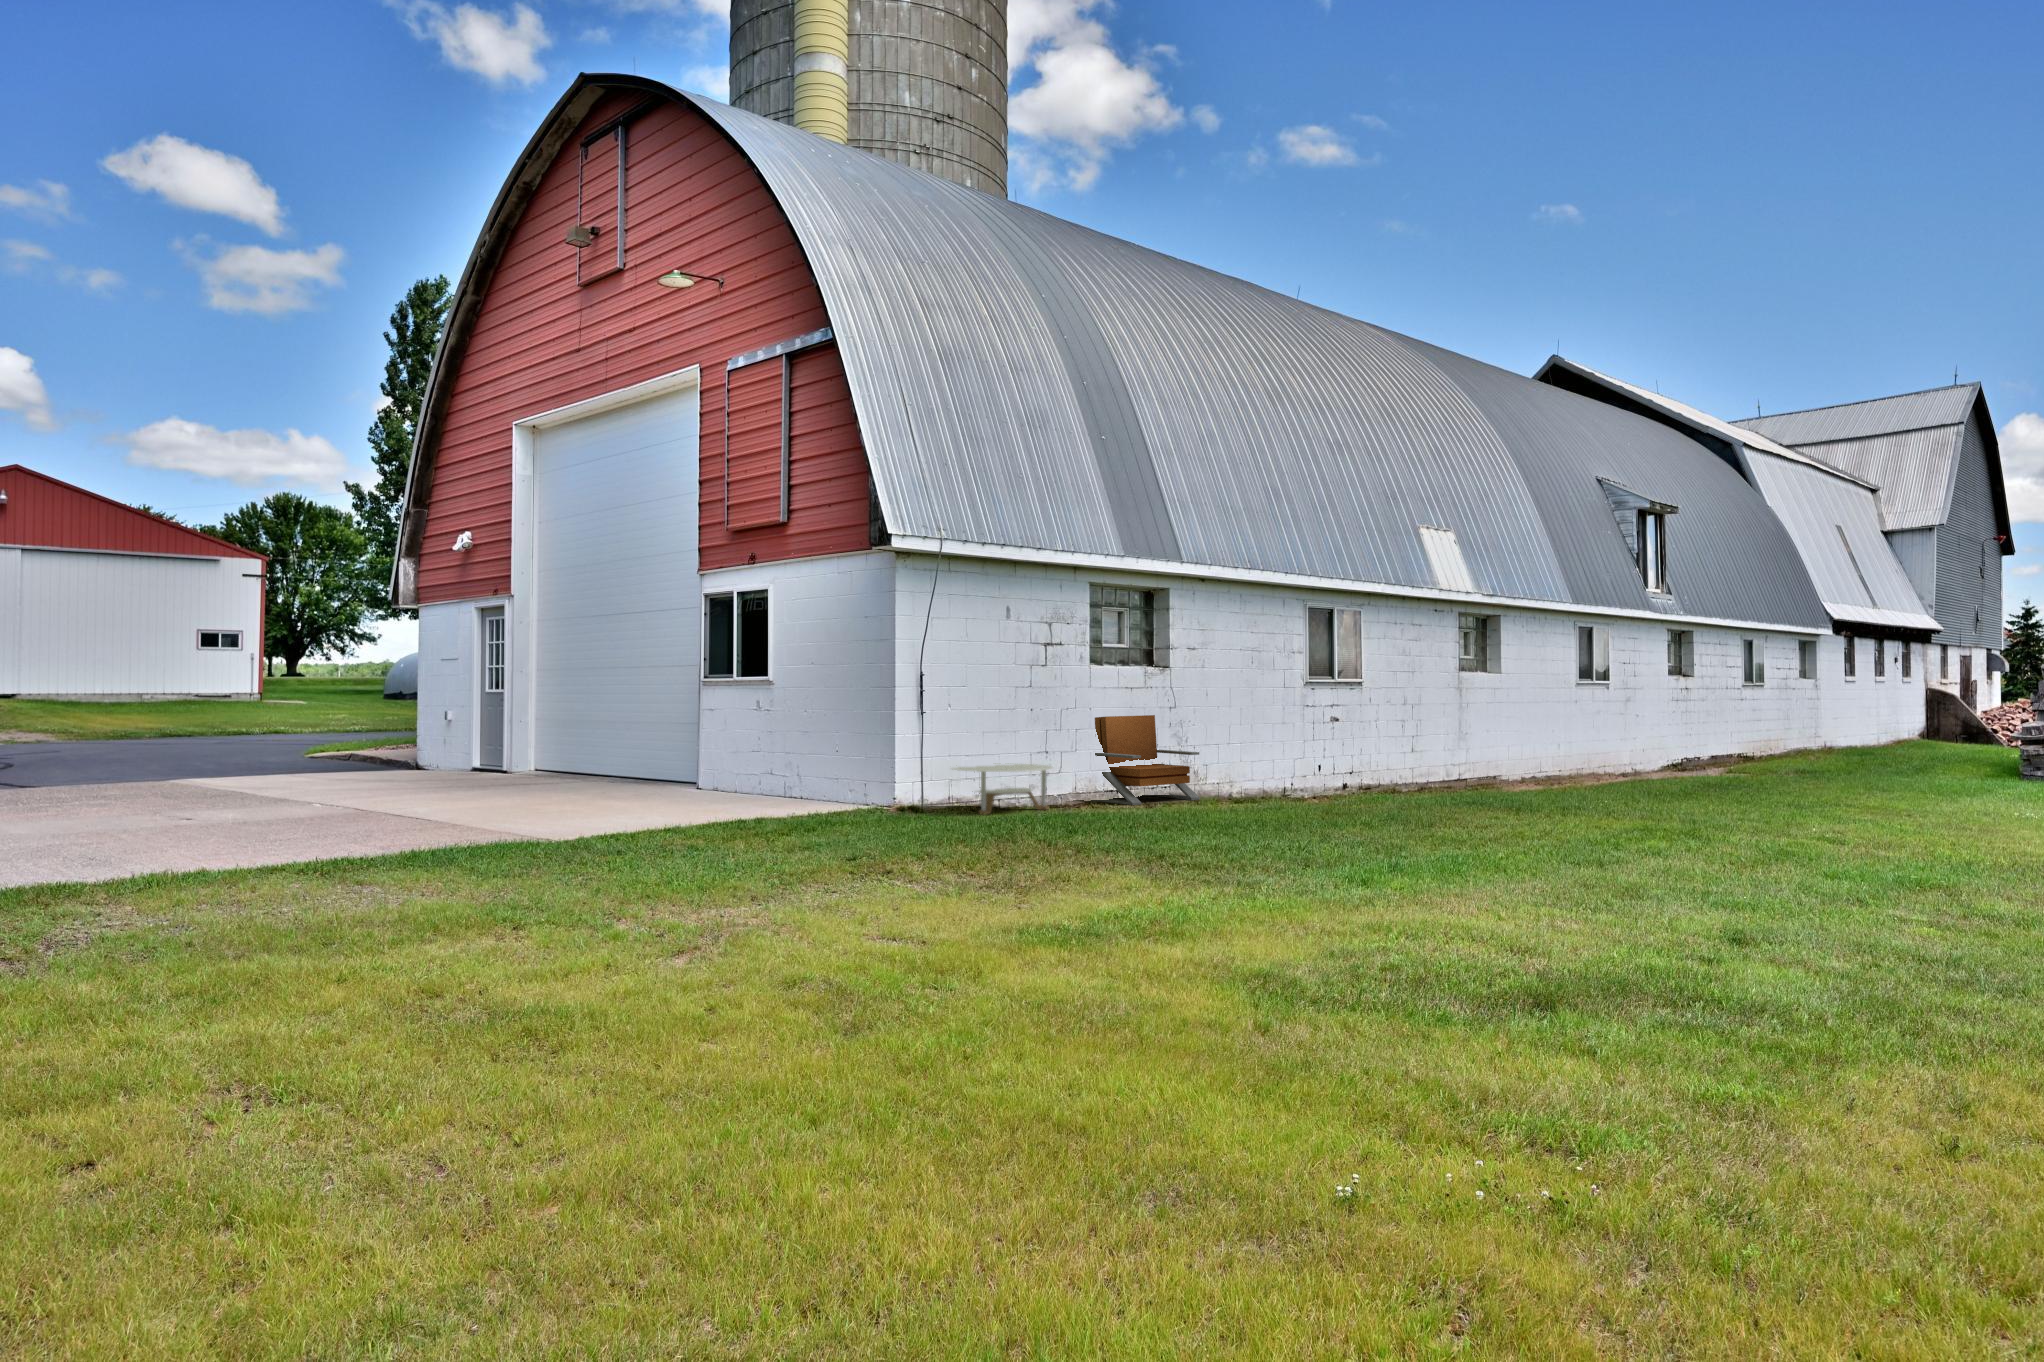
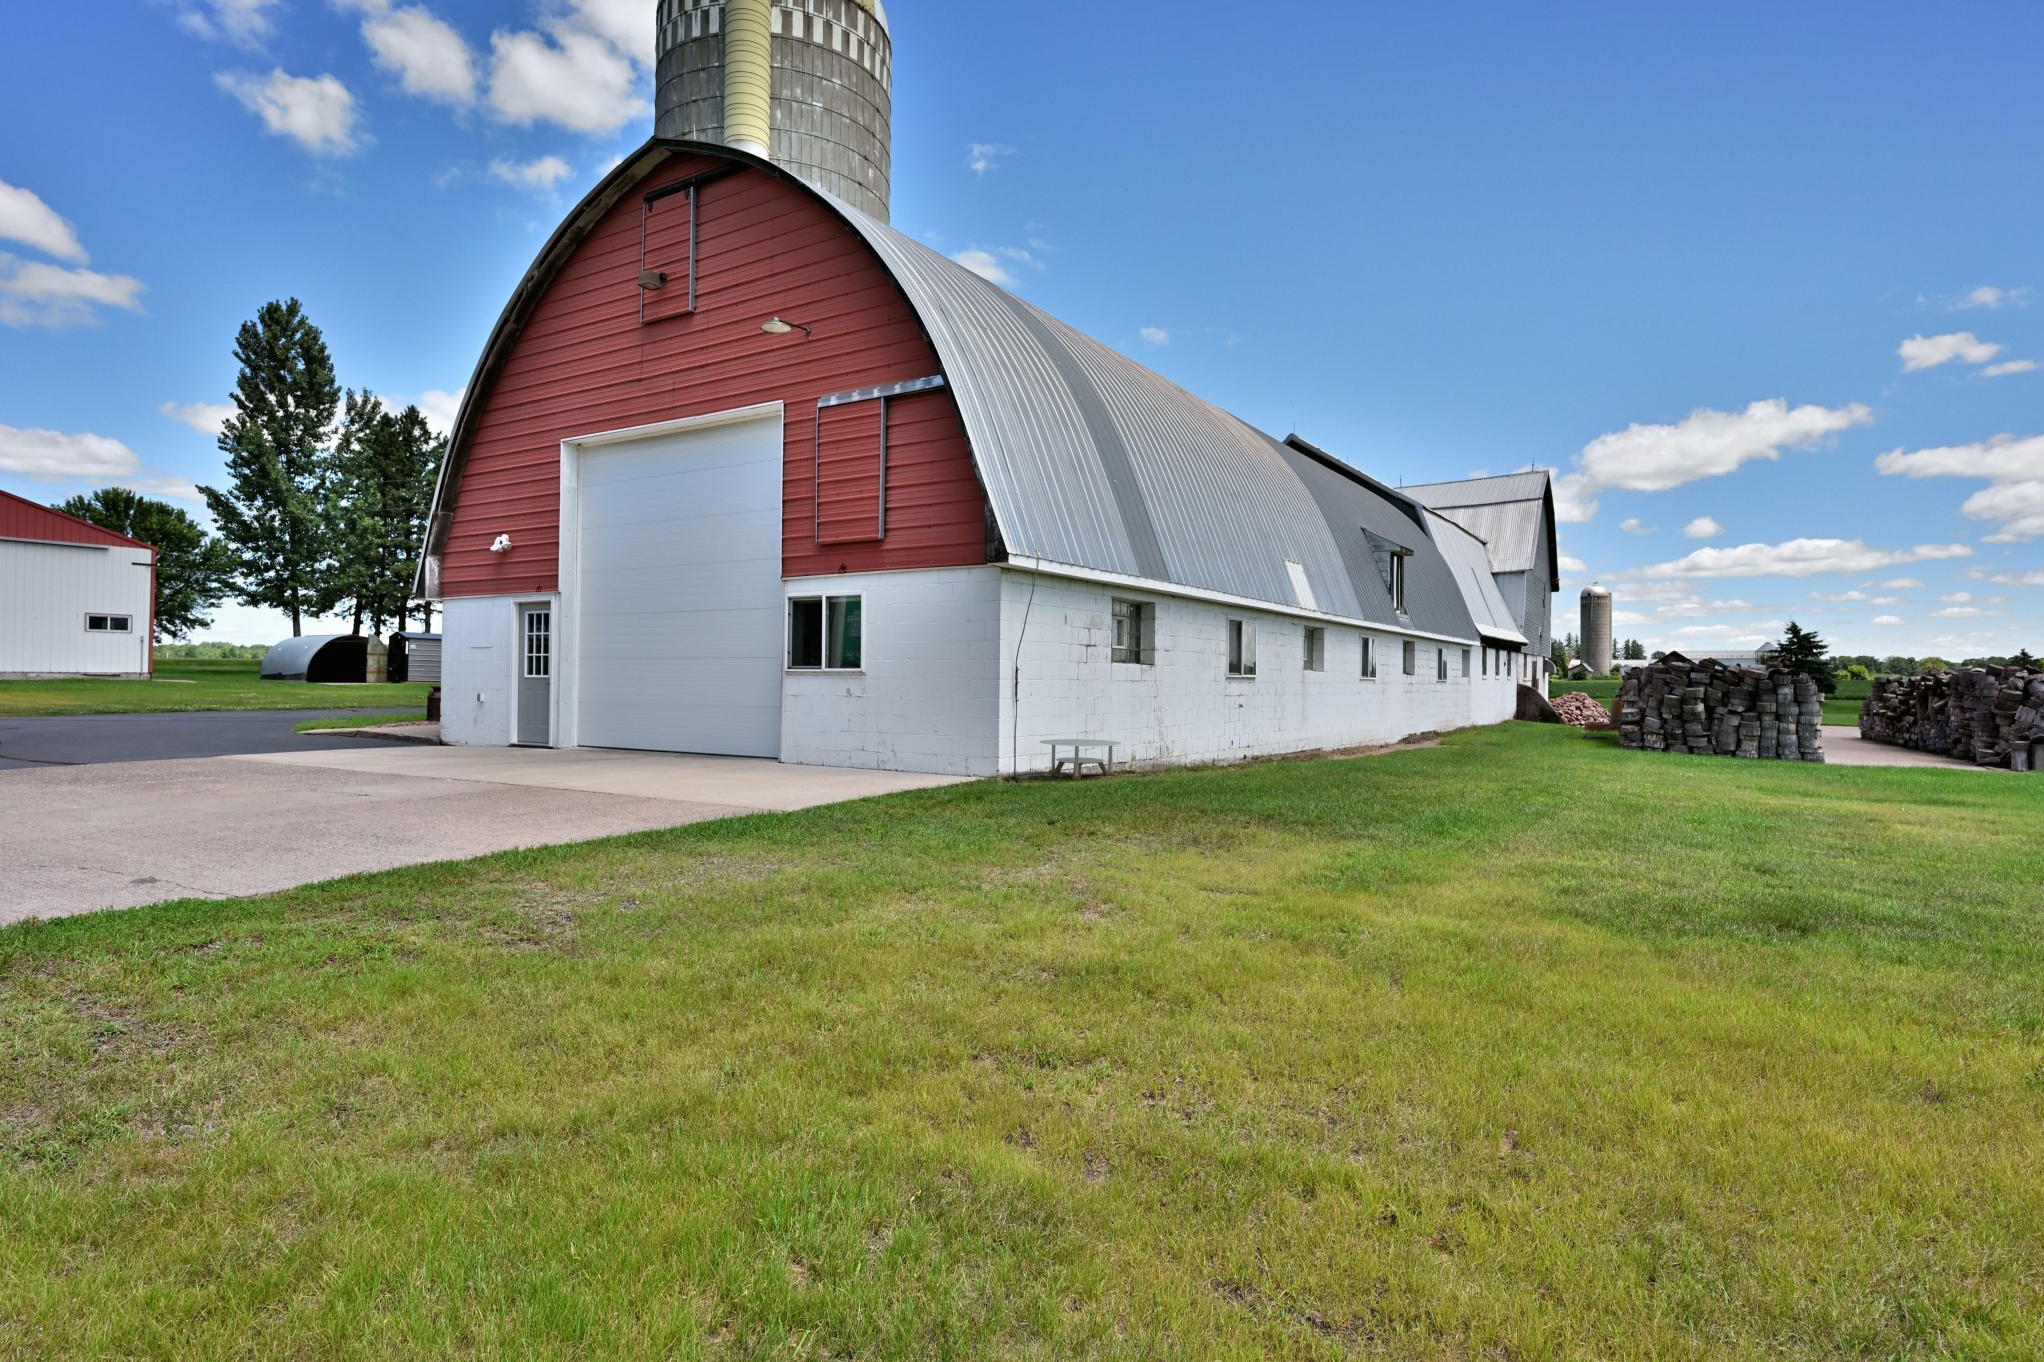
lounge chair: present [1092,715,1200,805] -> present [1584,699,1626,741]

